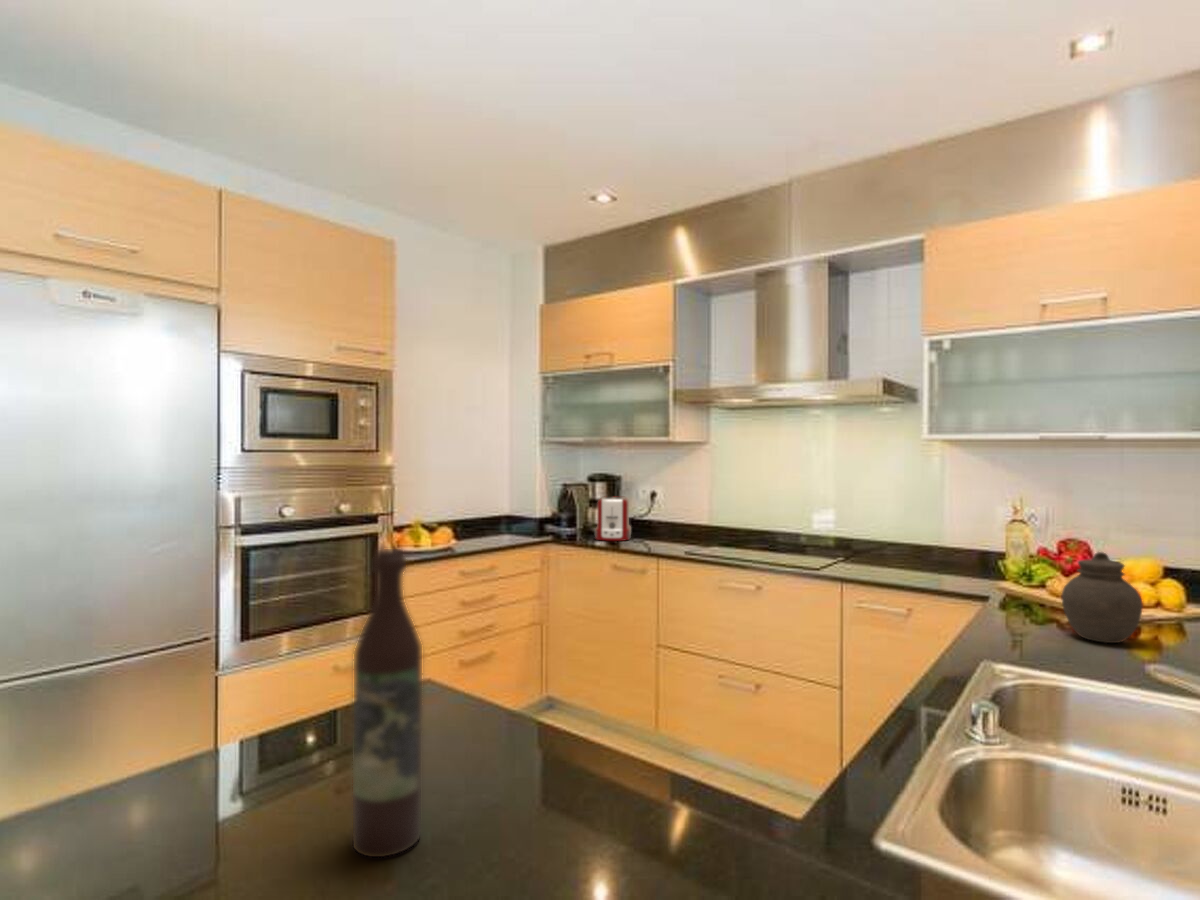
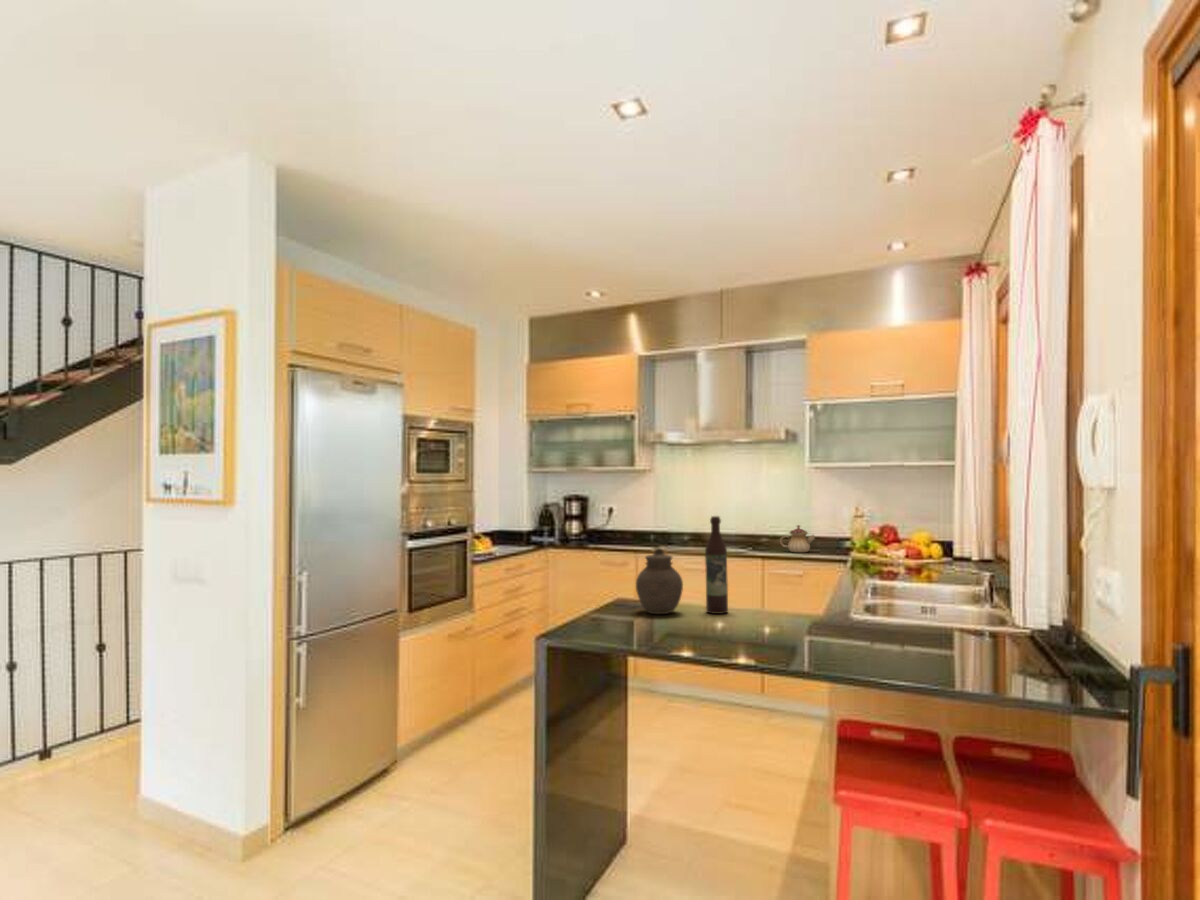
toaster: present [595,496,631,541] -> none [572,512,603,544]
teapot: none [870,532,930,579] -> present [780,525,815,553]
jar: present [1062,552,1143,643] -> present [636,549,683,614]

